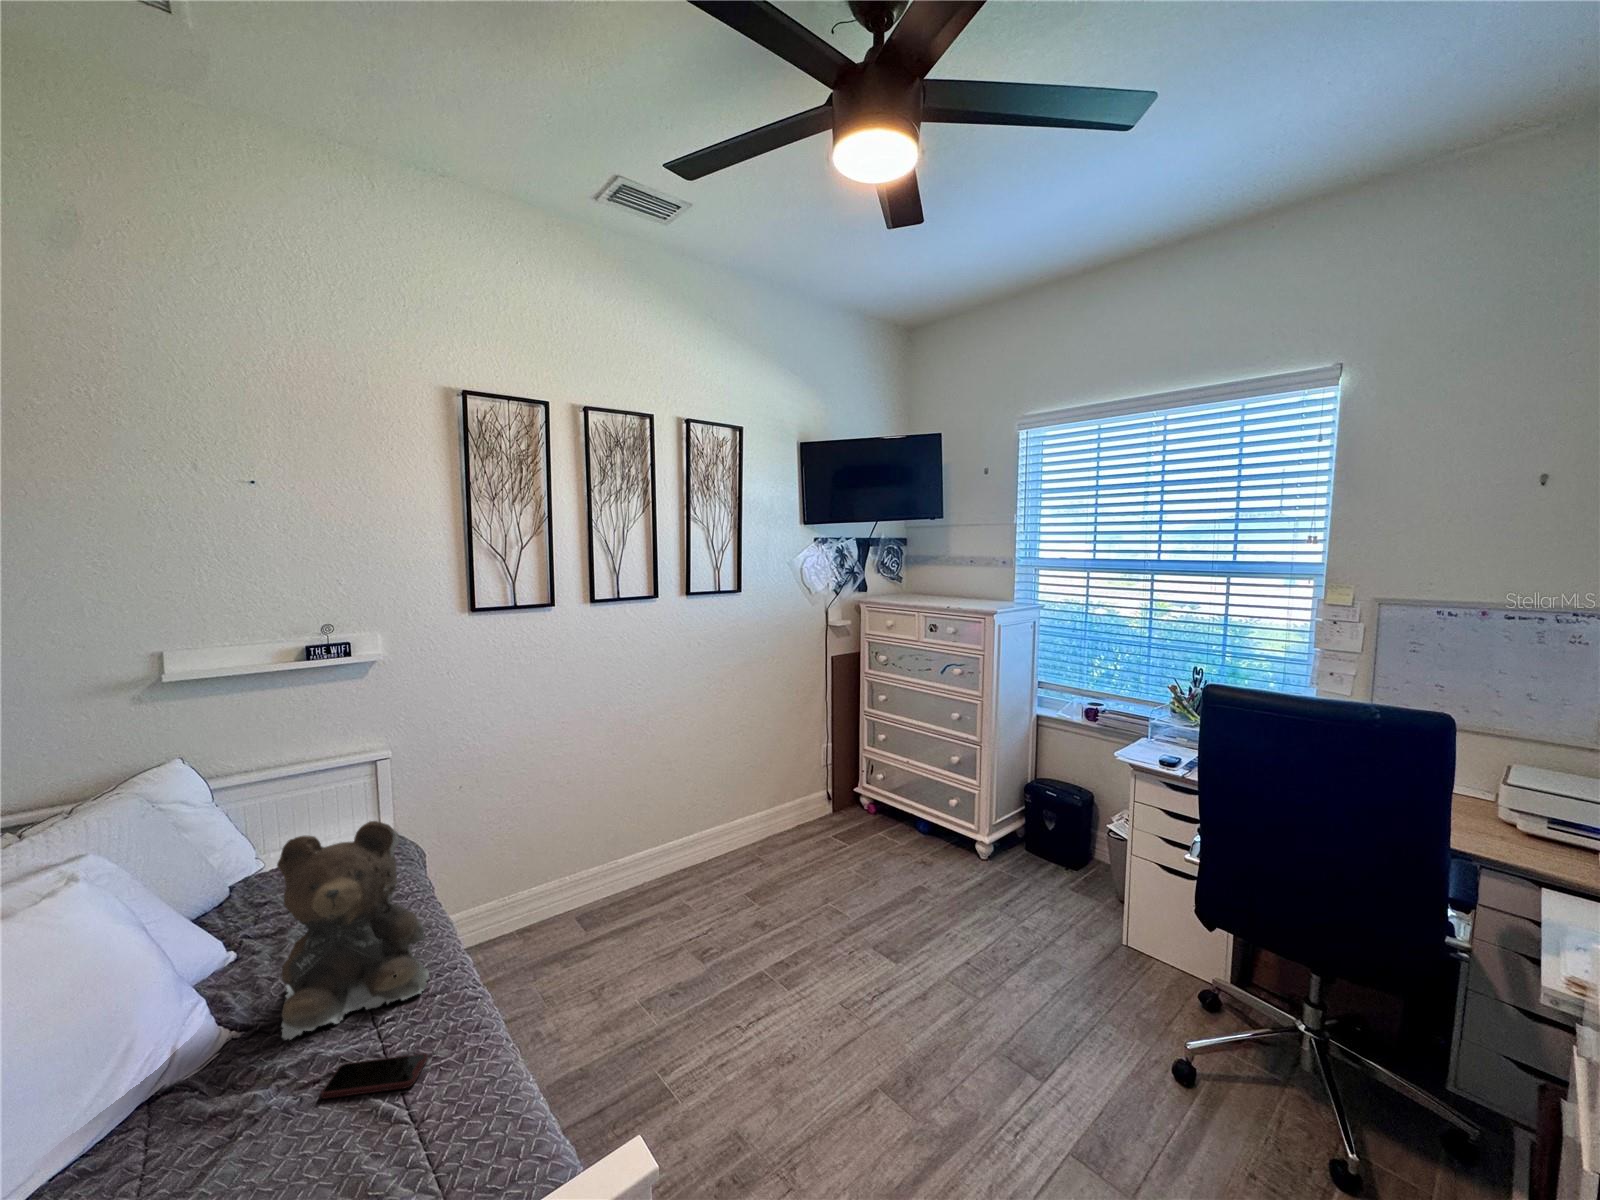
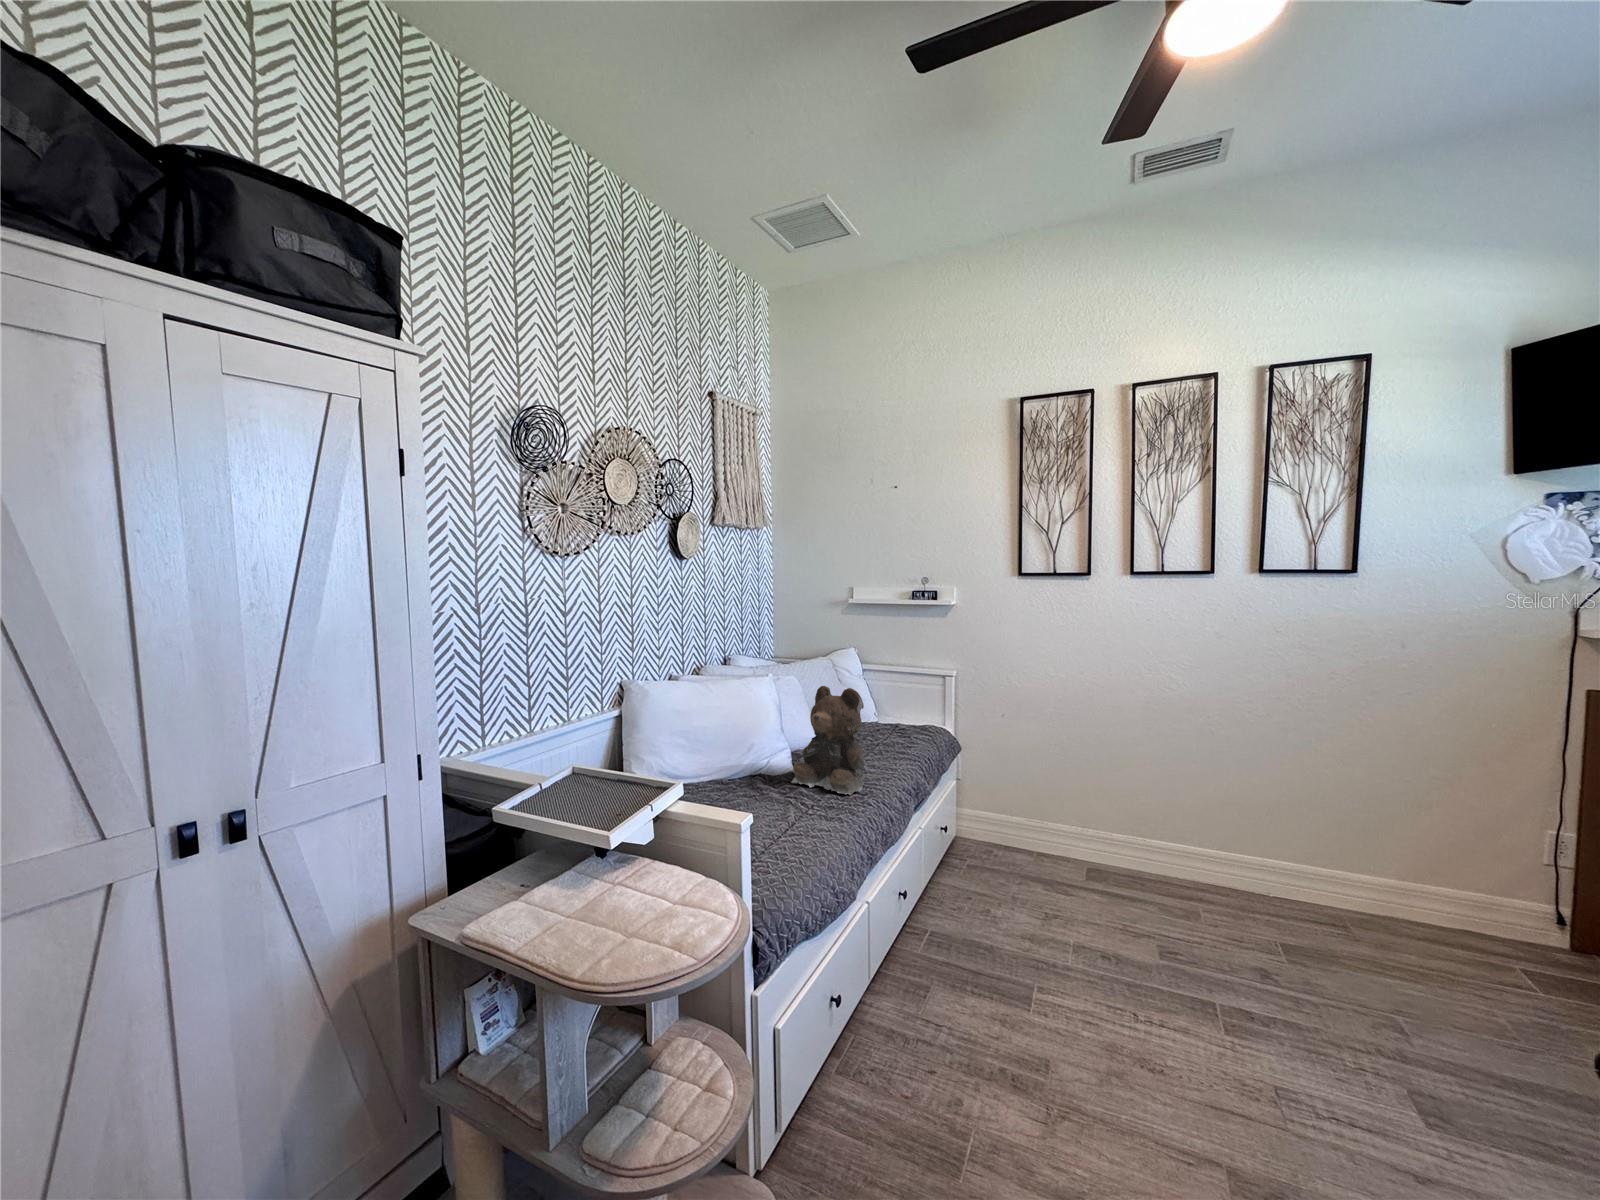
smartphone: present [321,1053,427,1099] -> none [770,800,810,823]

